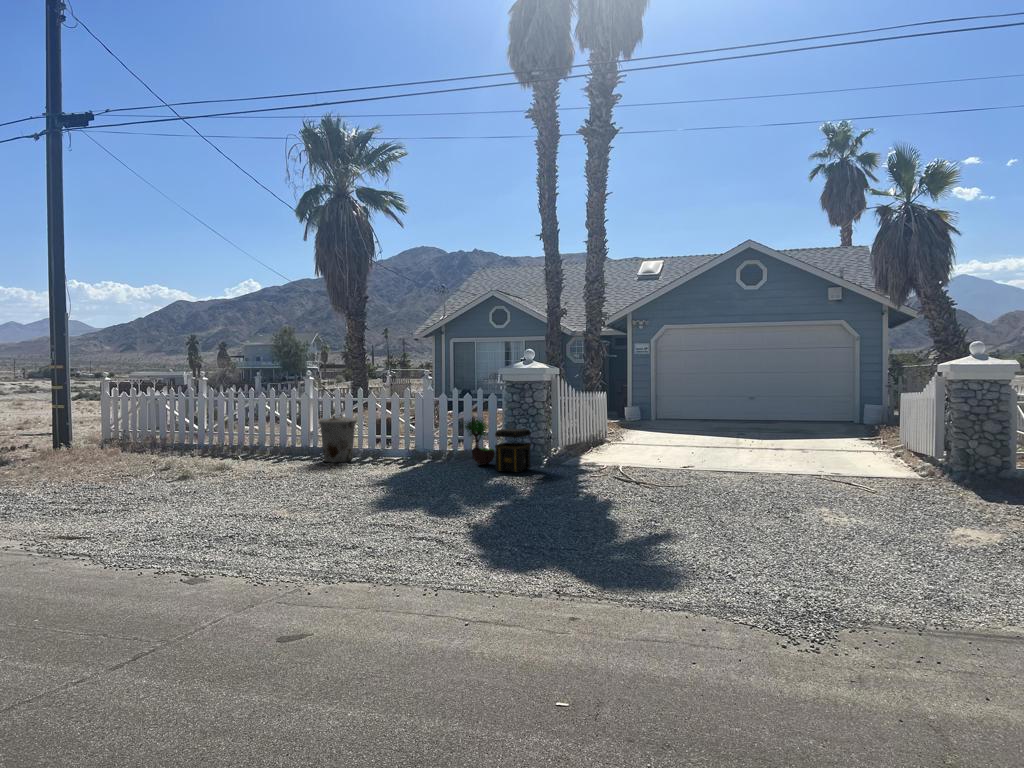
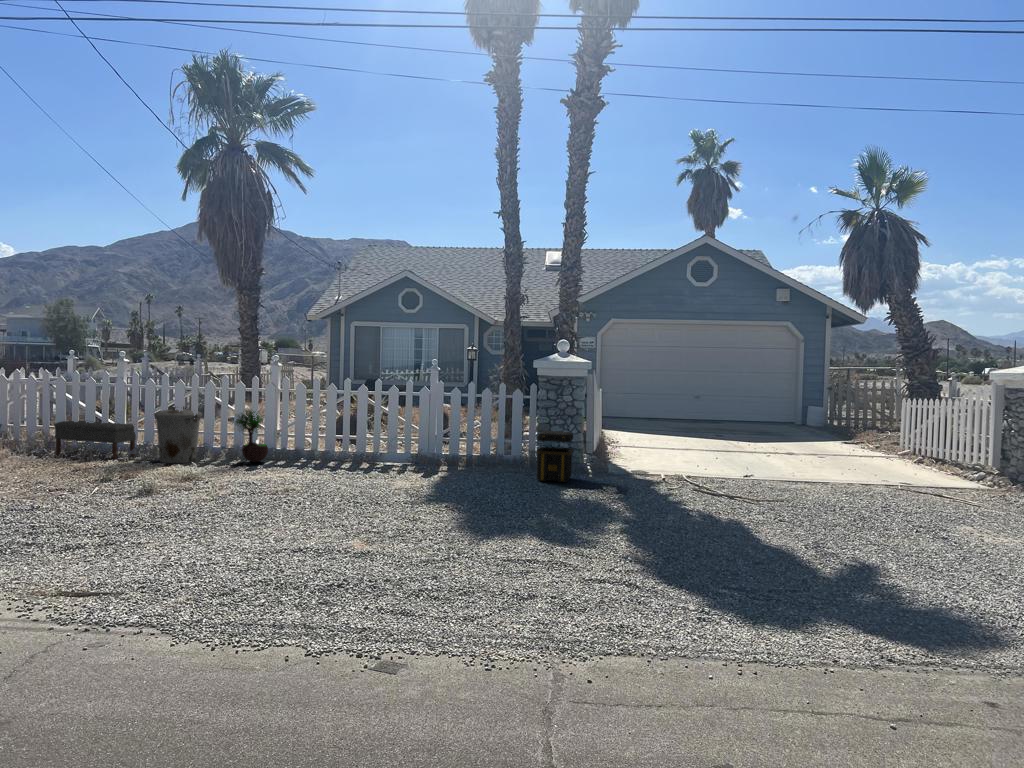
trash can: present [319,415,356,462] -> present [154,406,202,463]
potted tree: present [464,418,495,465] -> present [233,411,268,462]
bench: none [160,426,217,456] -> present [54,421,136,460]

